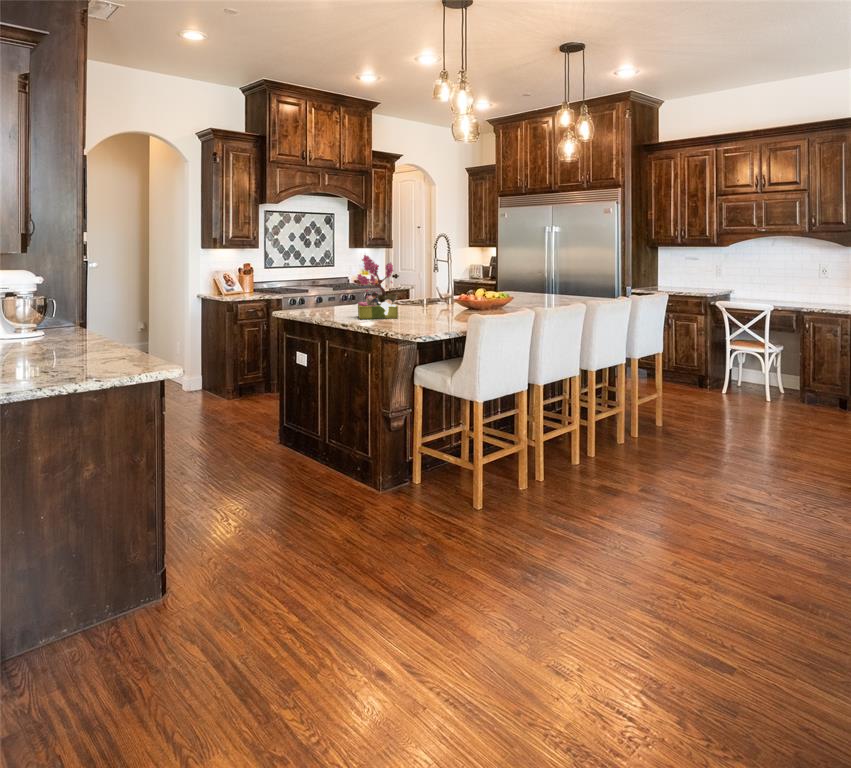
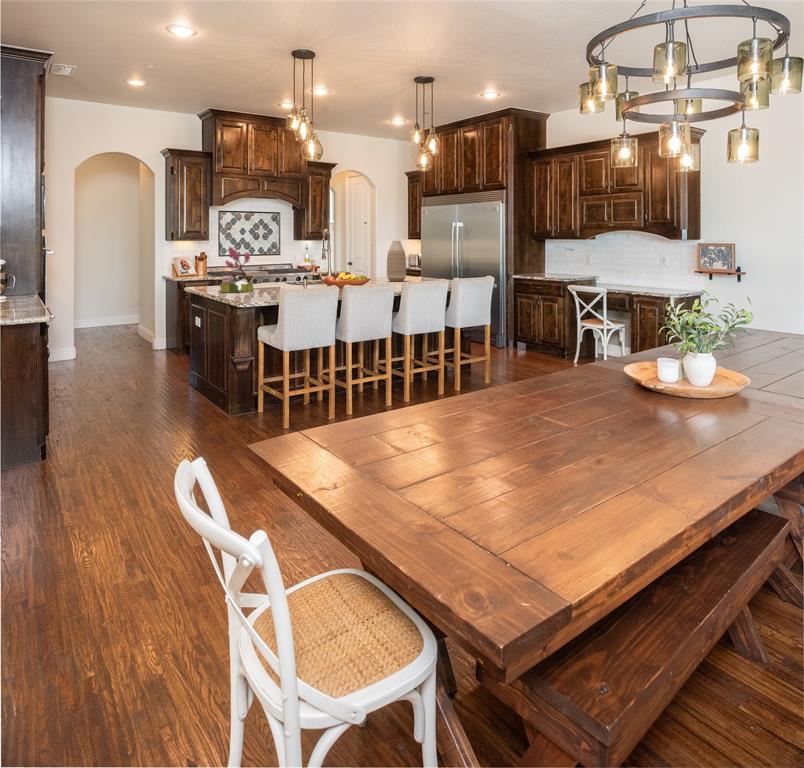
vase: none [523,248,548,300] -> present [387,241,406,282]

